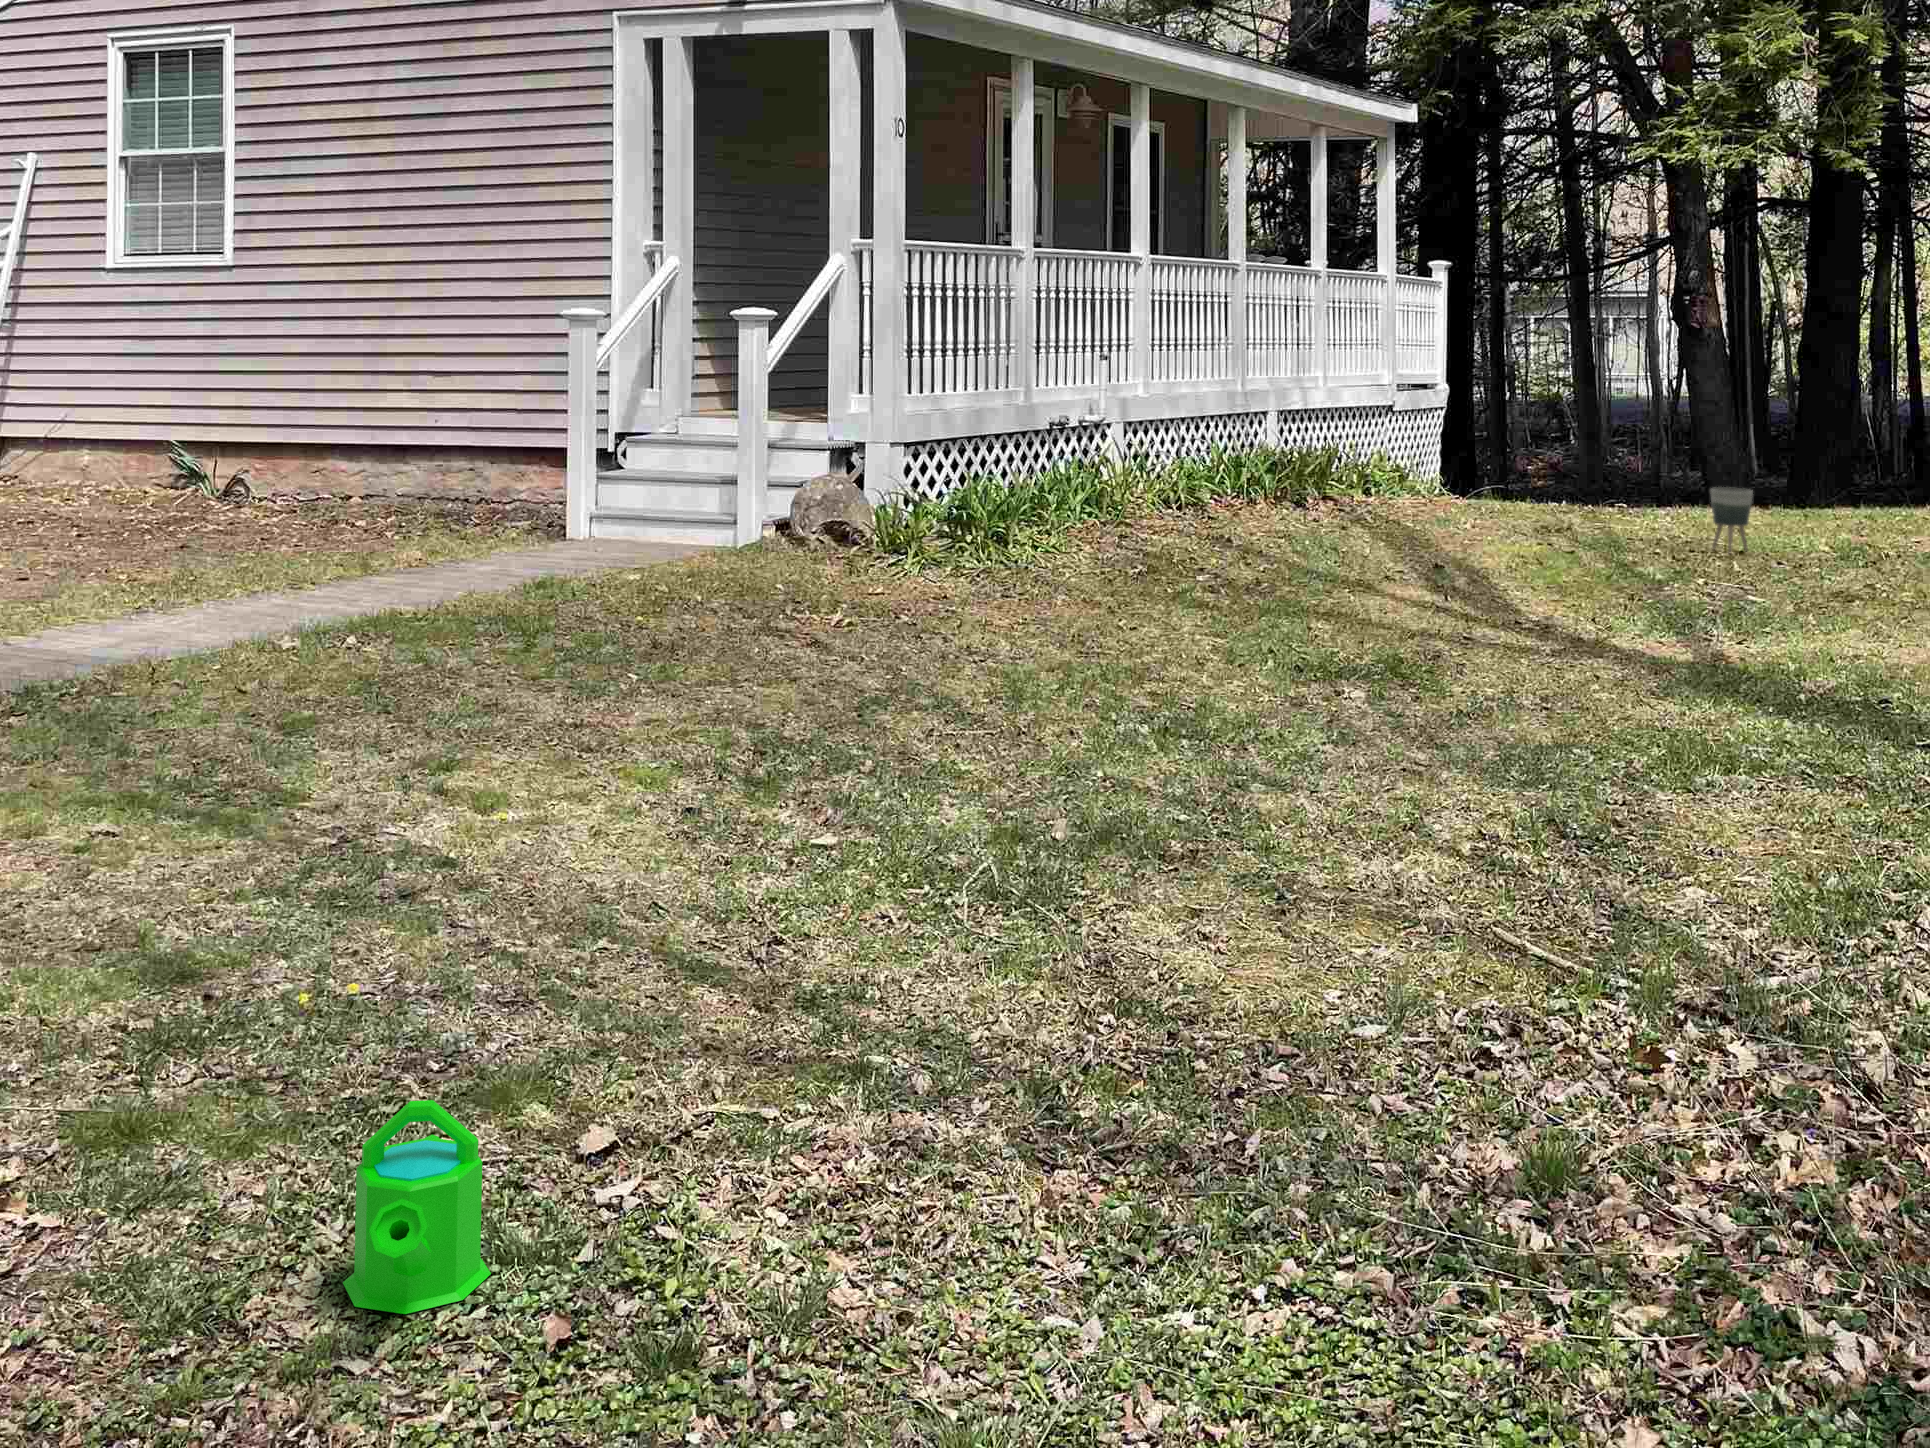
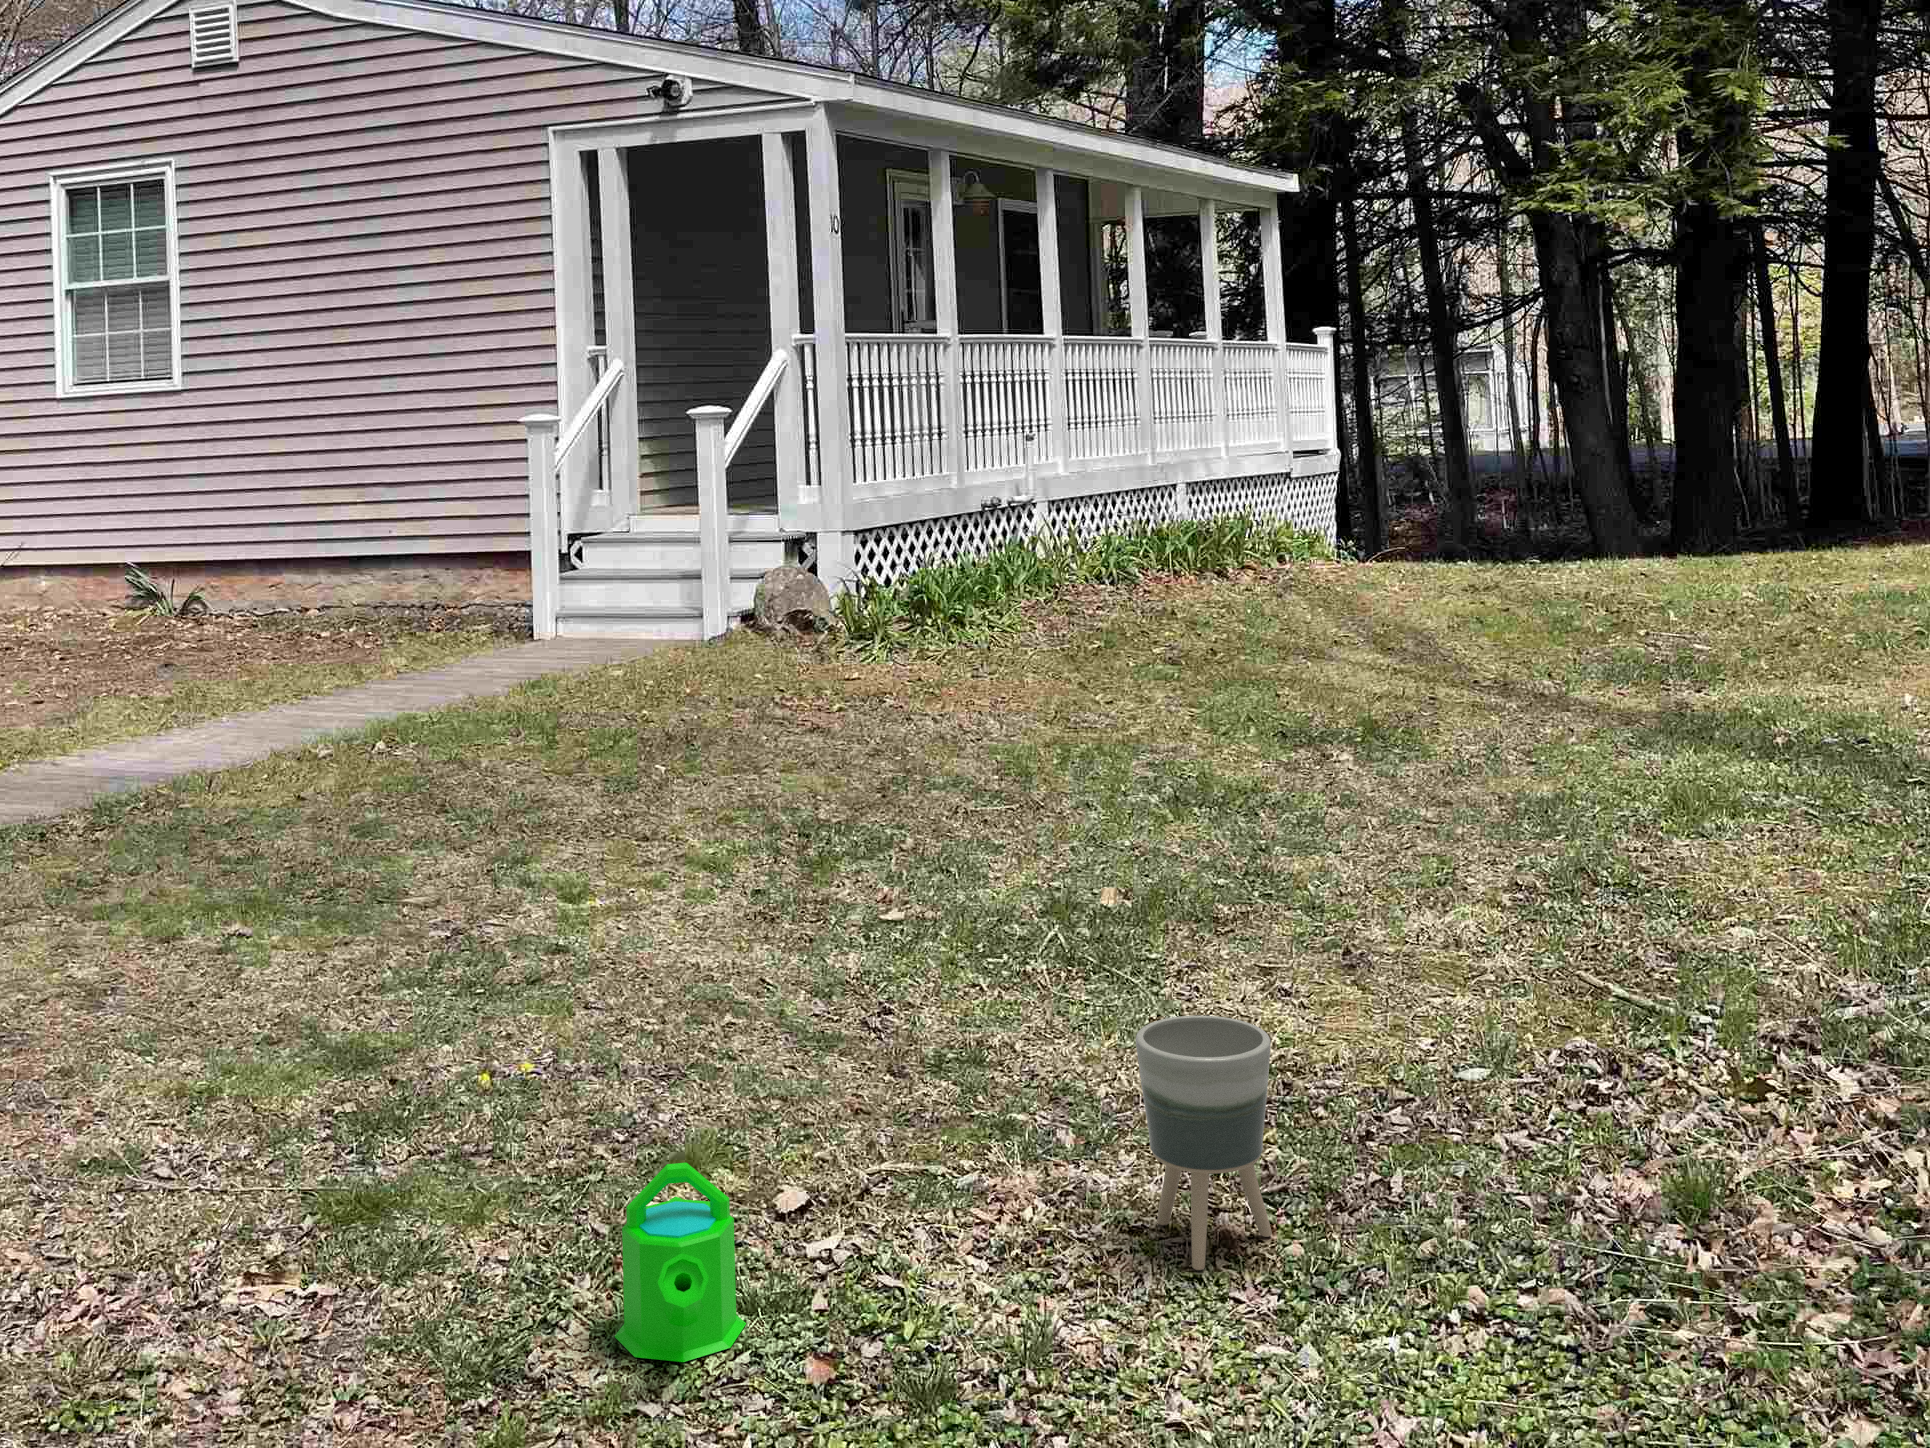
planter: present [1710,487,1753,554] -> present [1136,1016,1272,1270]

